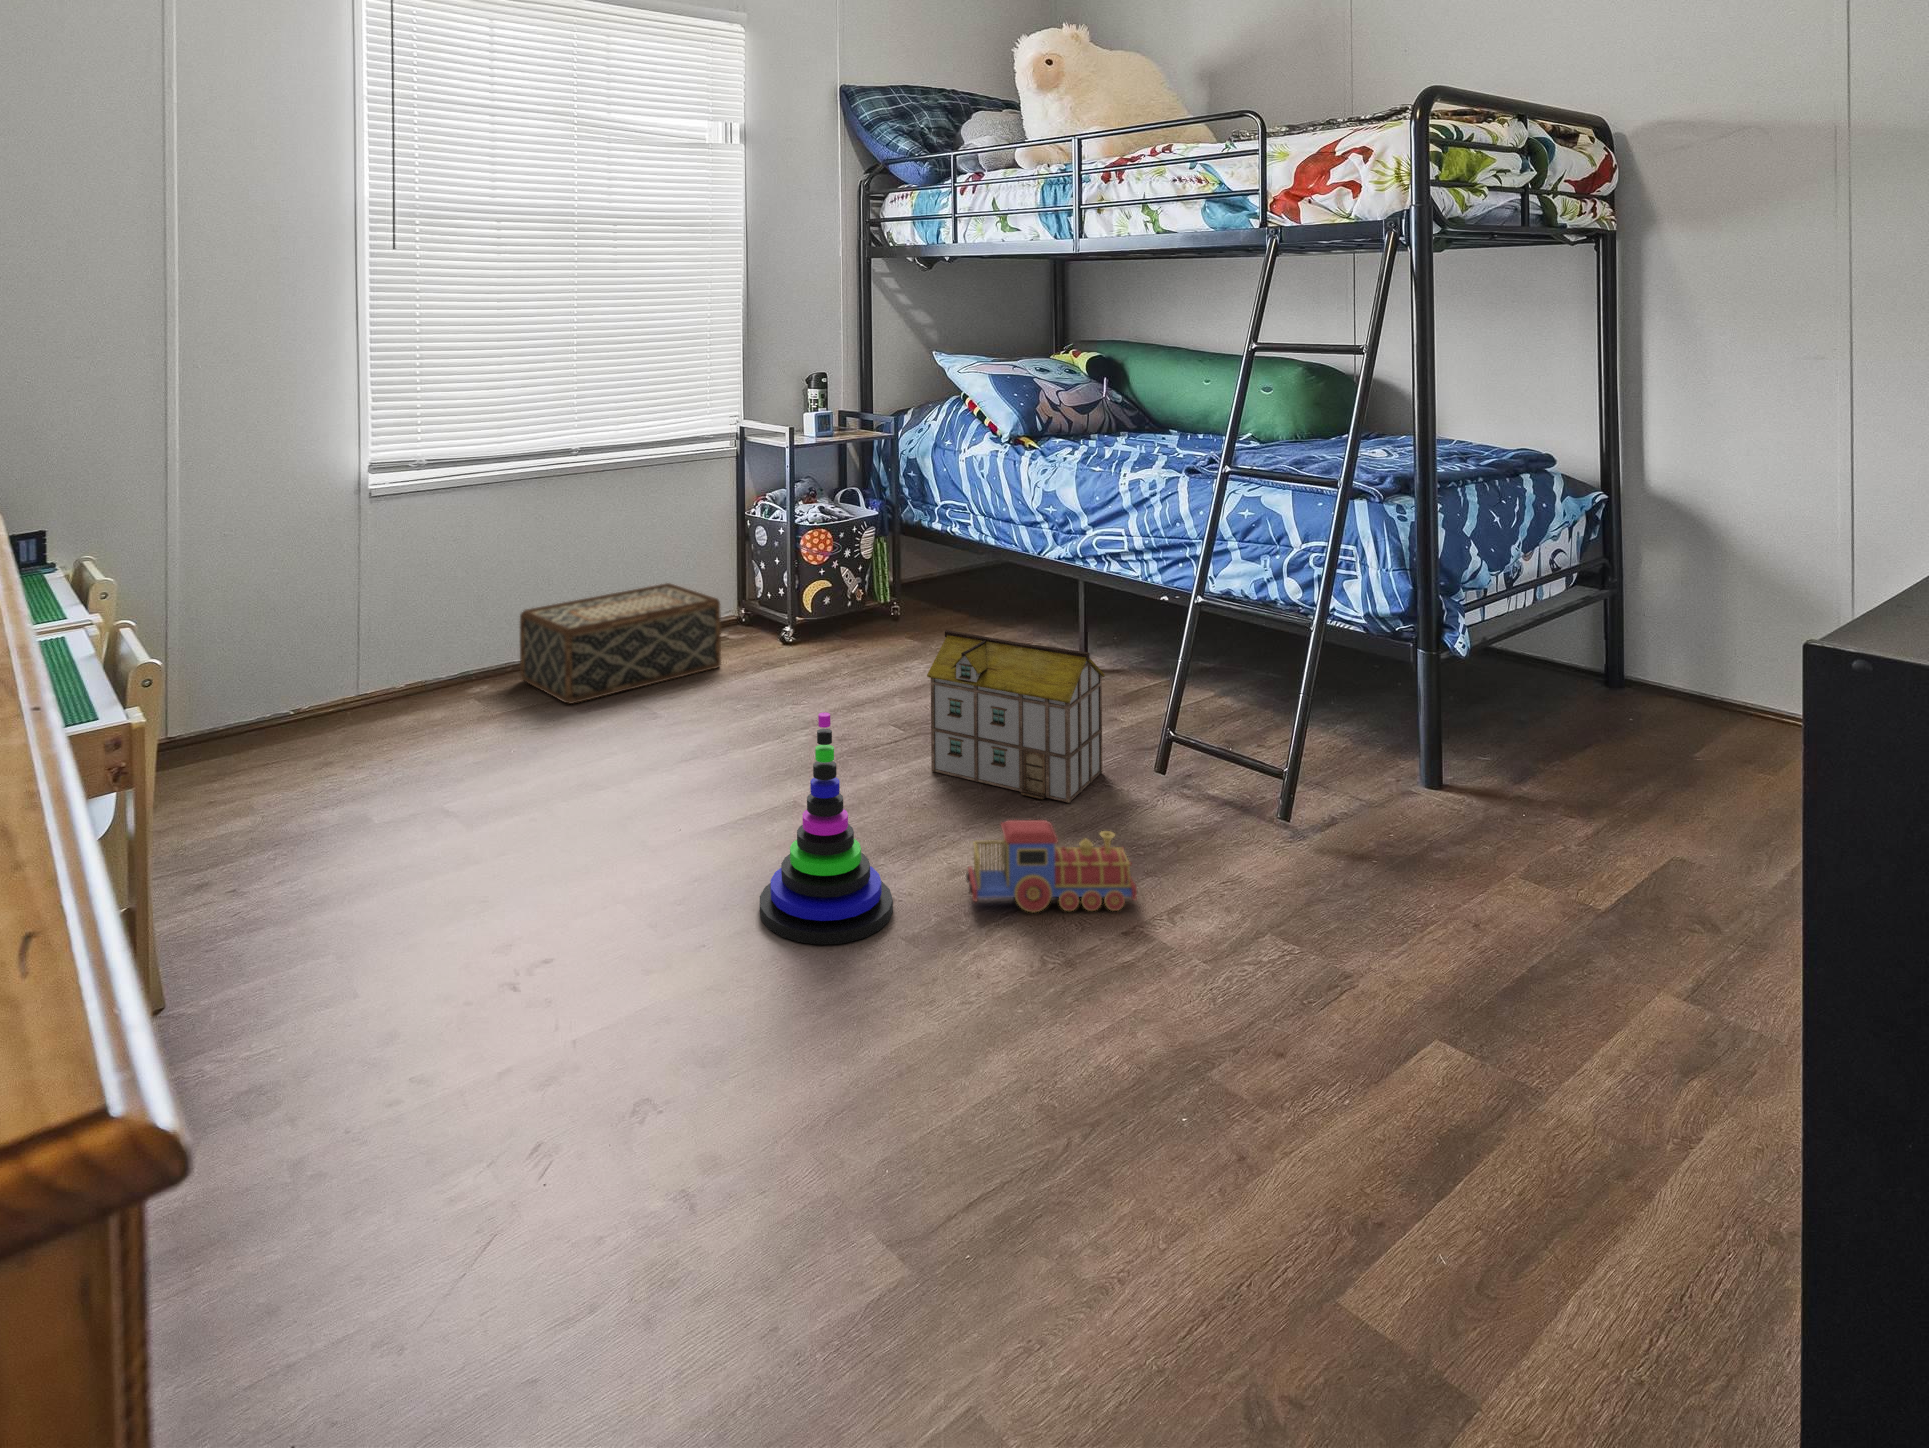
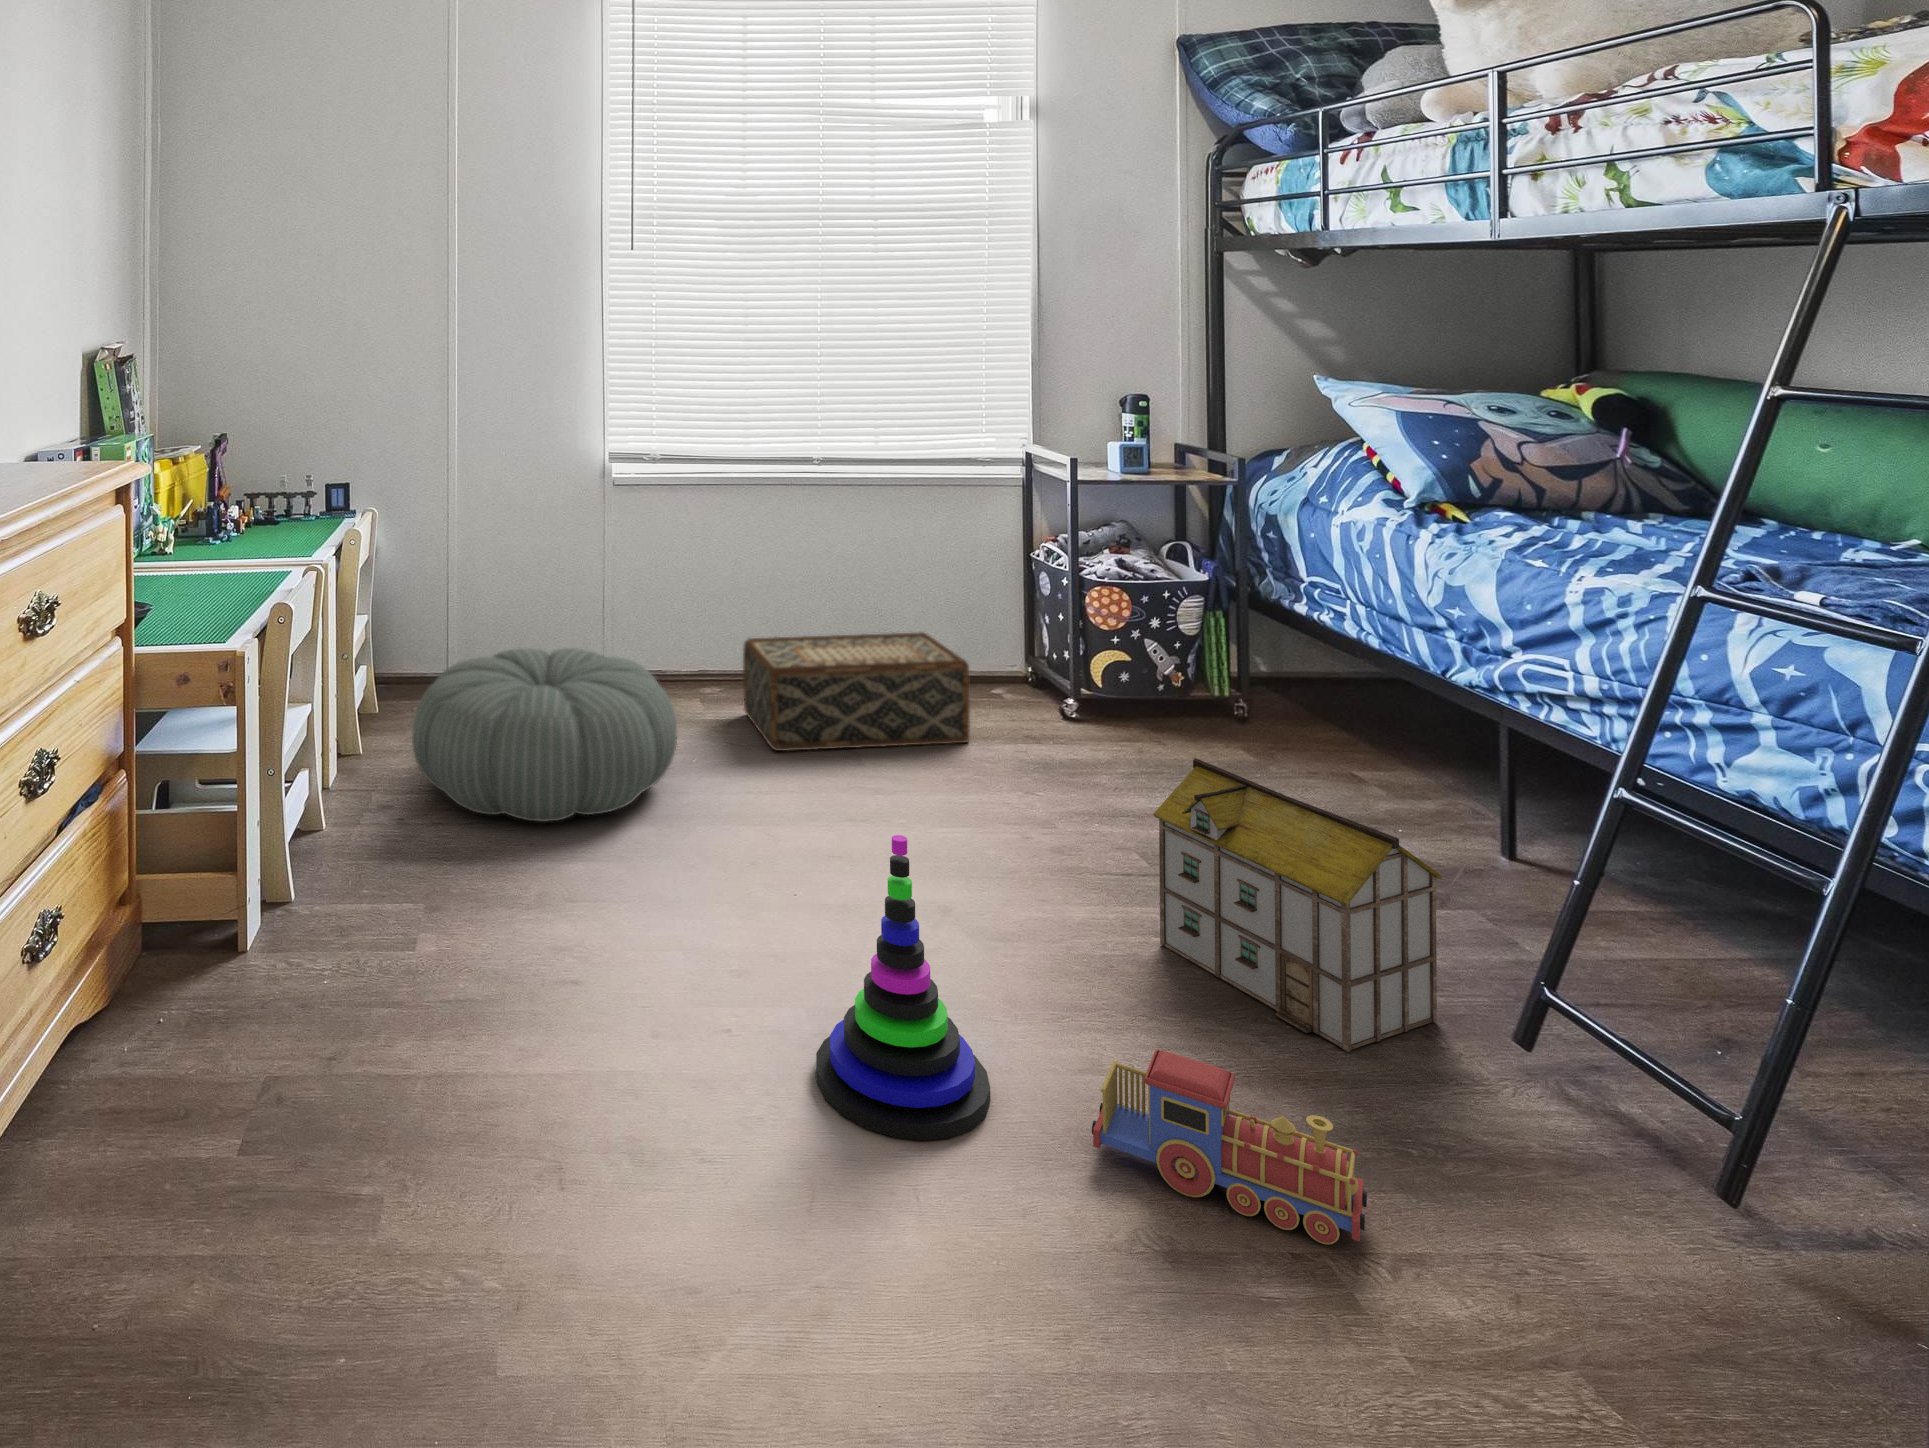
pouf: none [225,642,504,815] -> present [412,648,677,822]

